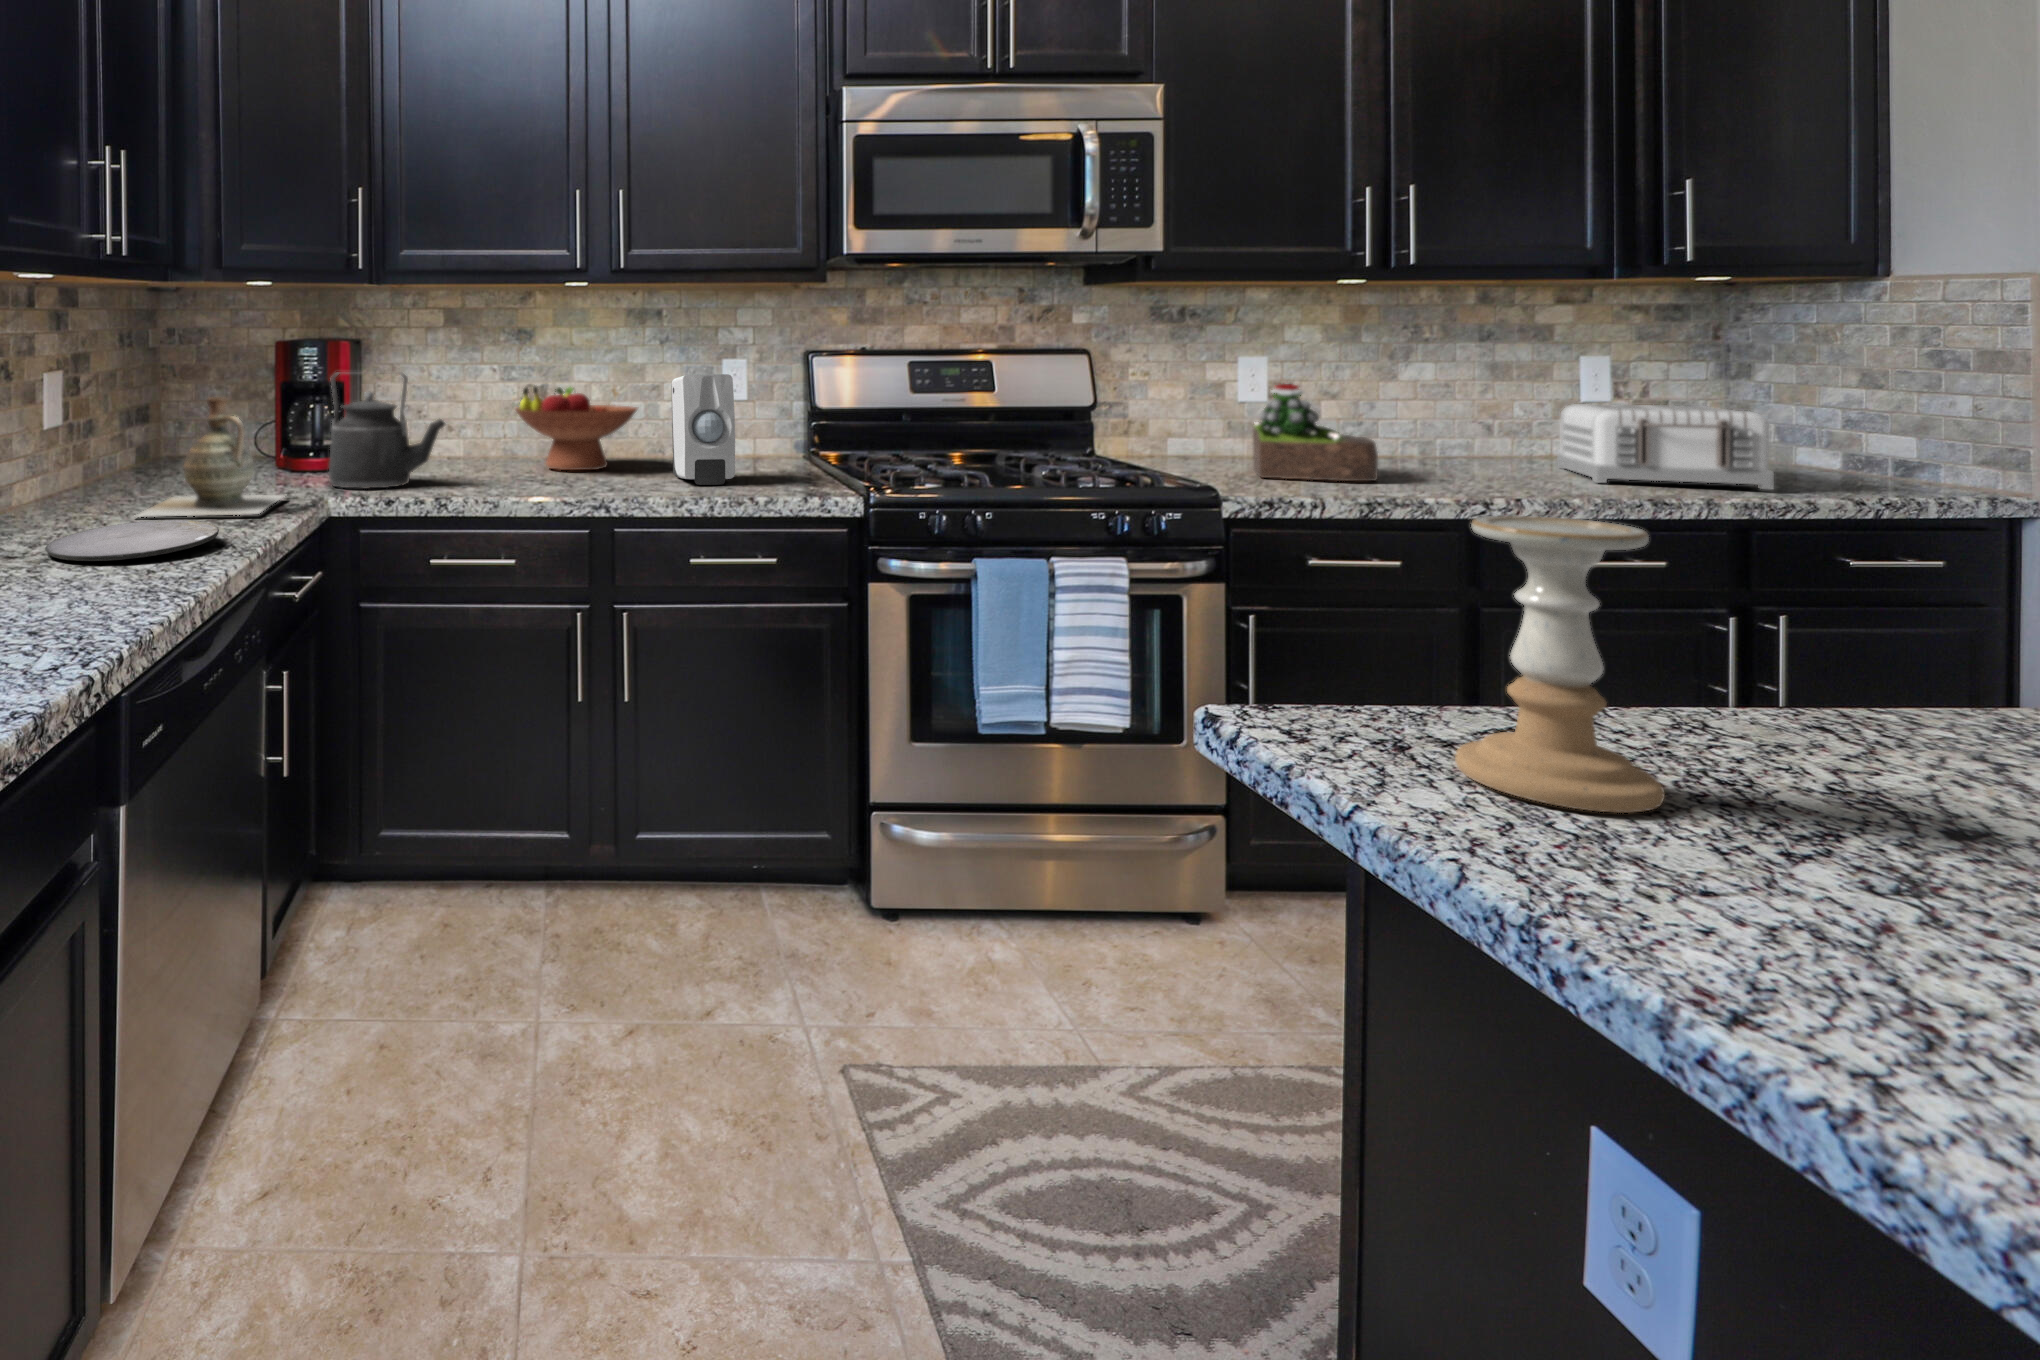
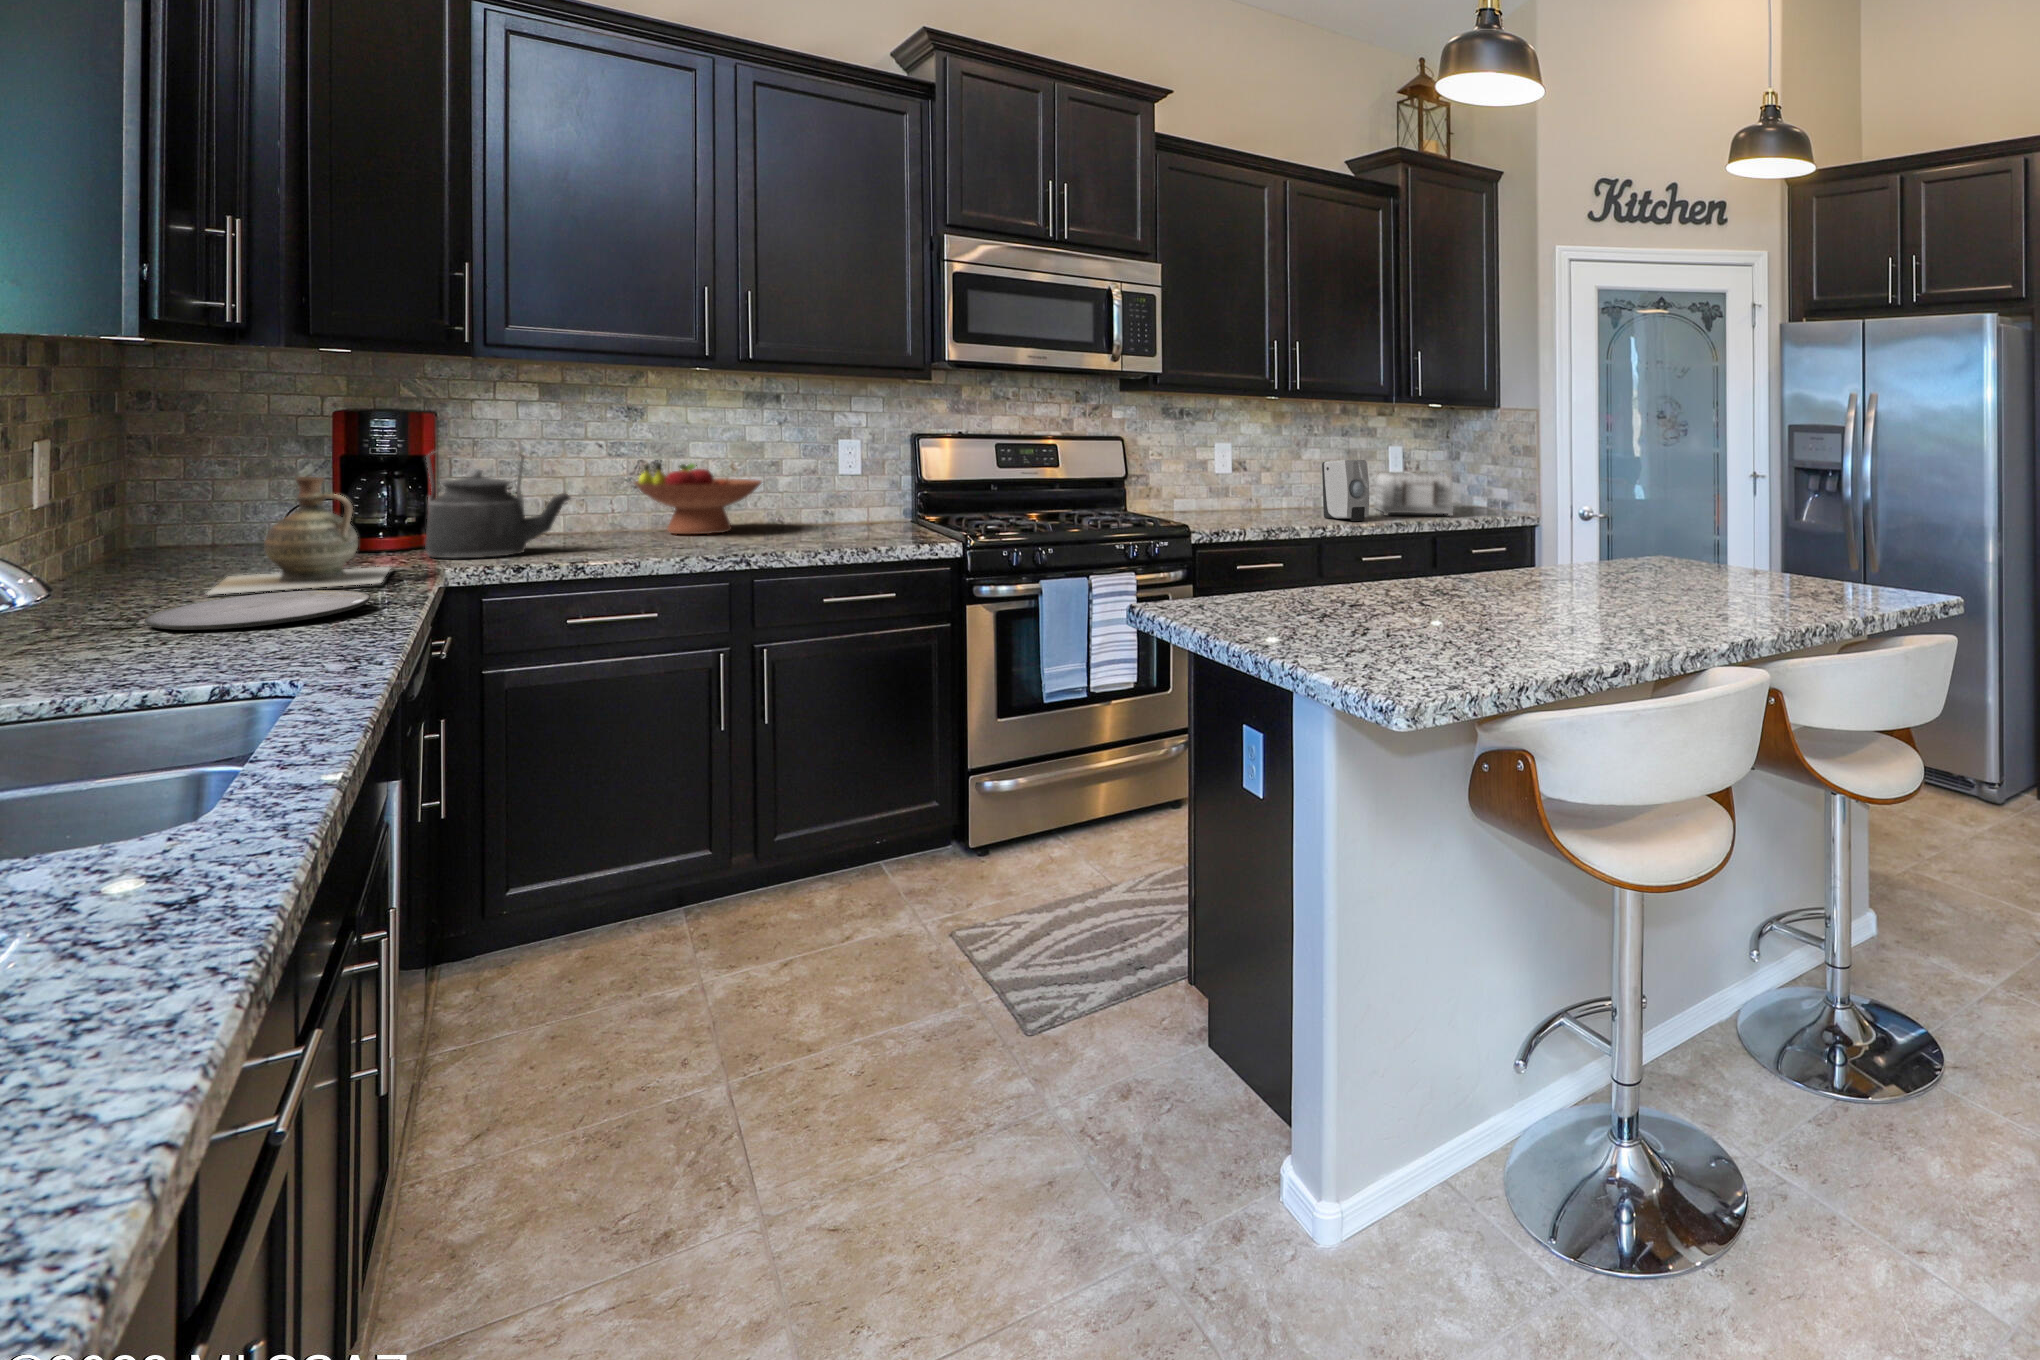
soap dispenser: present [671,374,735,485] -> present [1322,460,1369,521]
succulent plant: present [1253,384,1378,481] -> none [1219,461,1283,519]
candle holder: present [1455,516,1665,813] -> none [1234,524,1295,629]

